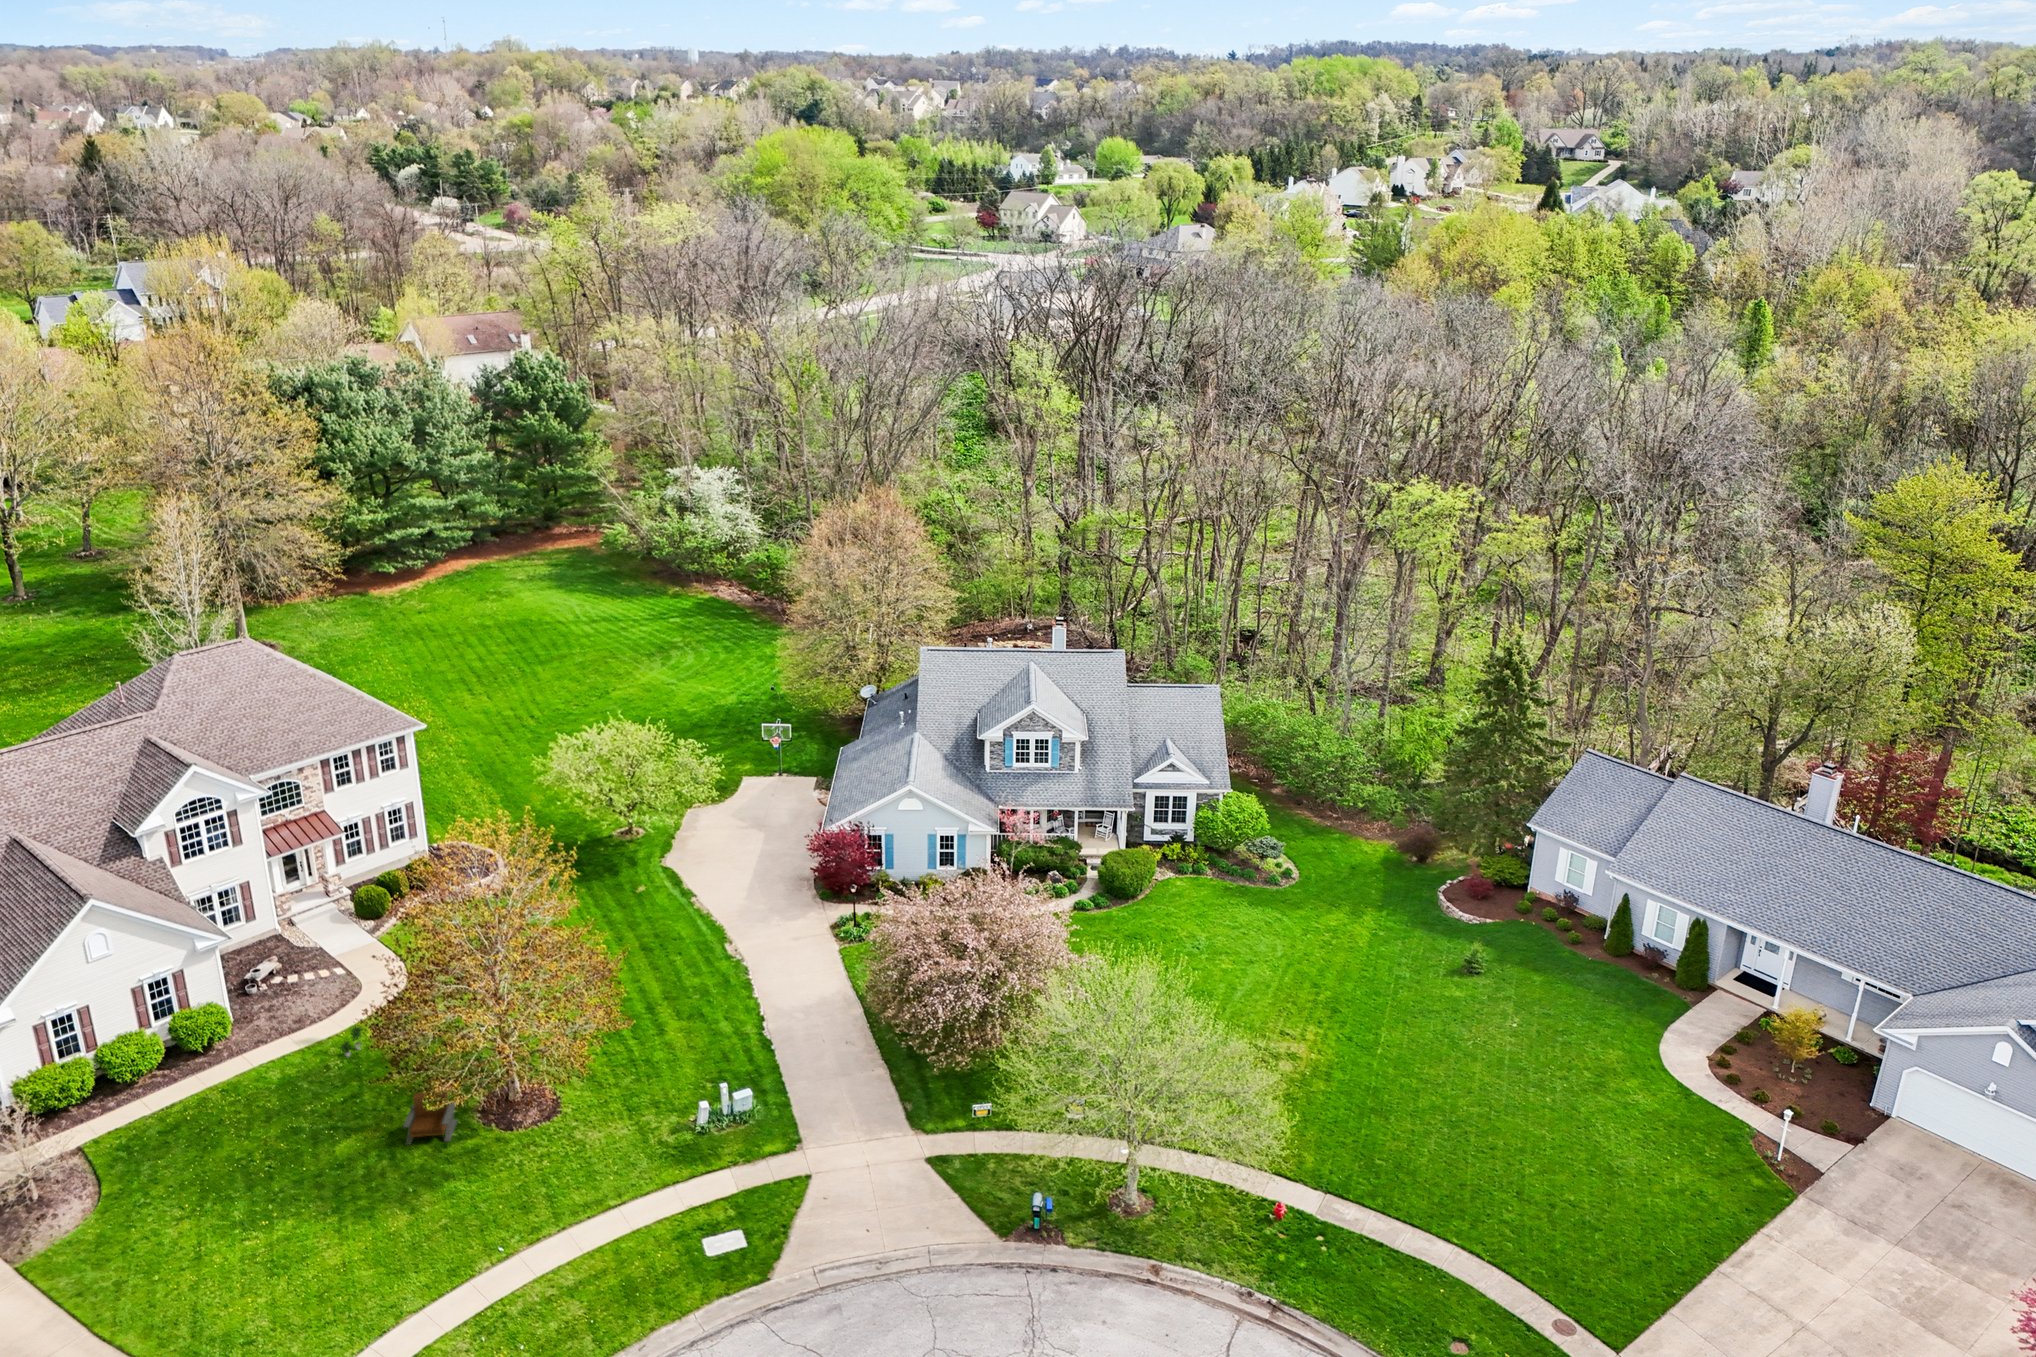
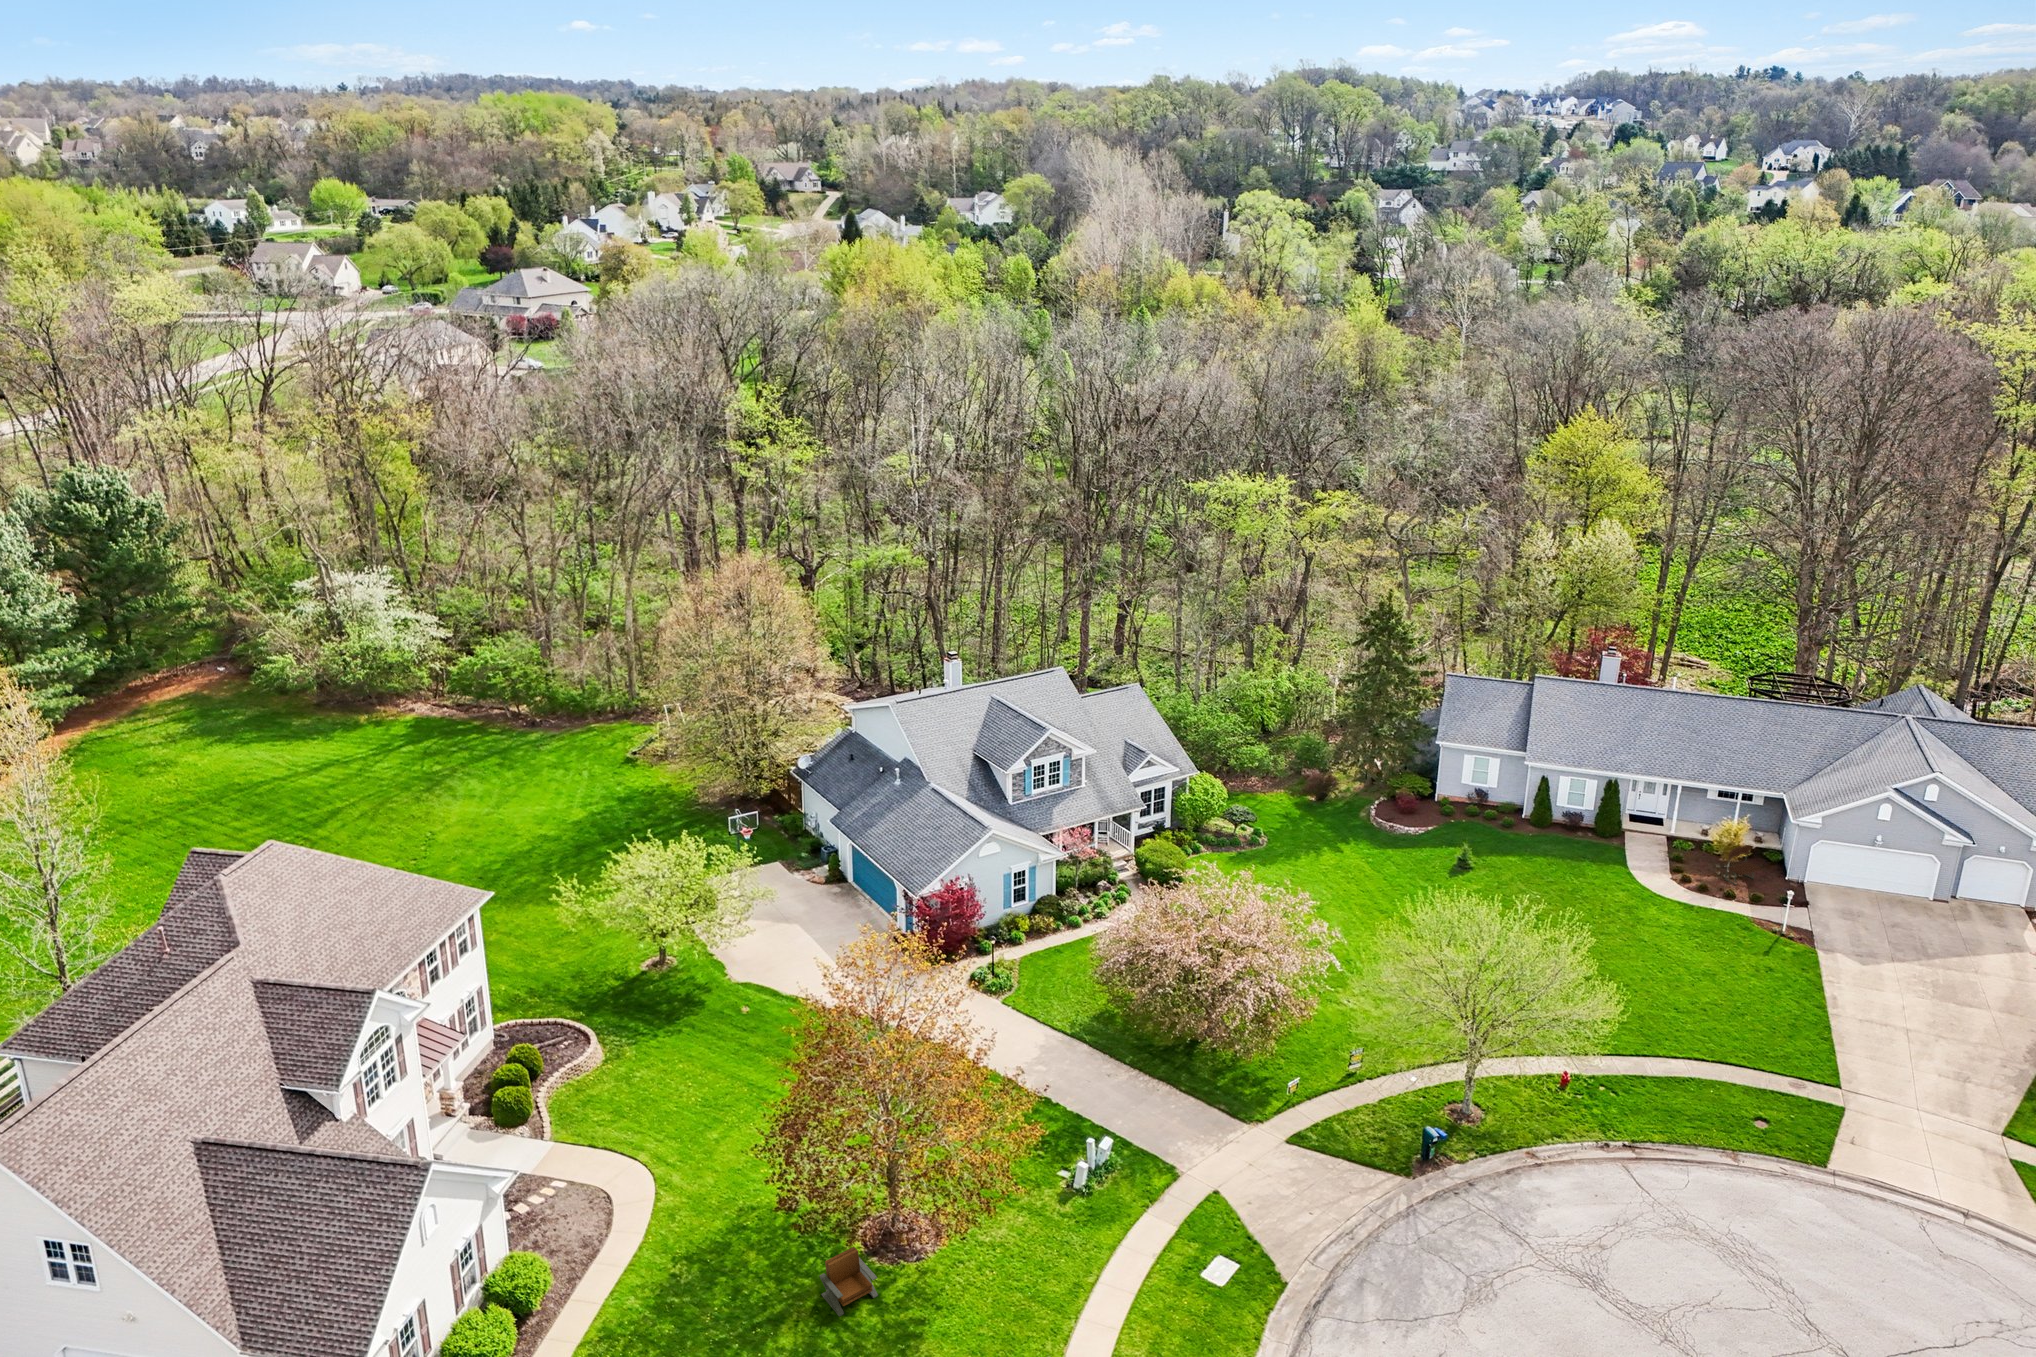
potted plant: present [341,1025,361,1056] -> none [657,1227,673,1266]
bench: none [1784,1042,1837,1092] -> present [1725,845,1760,884]

